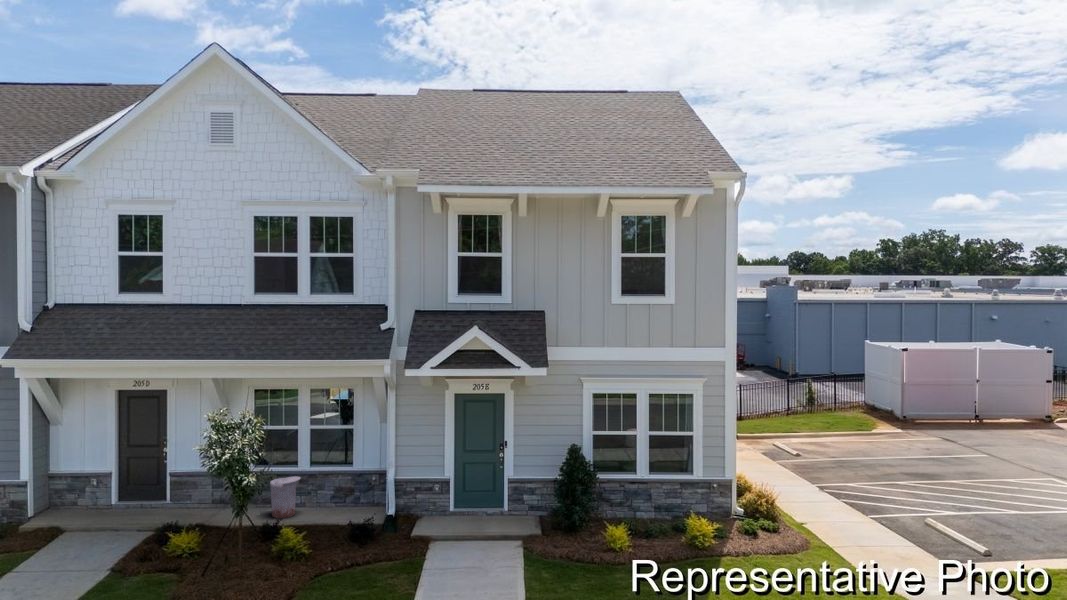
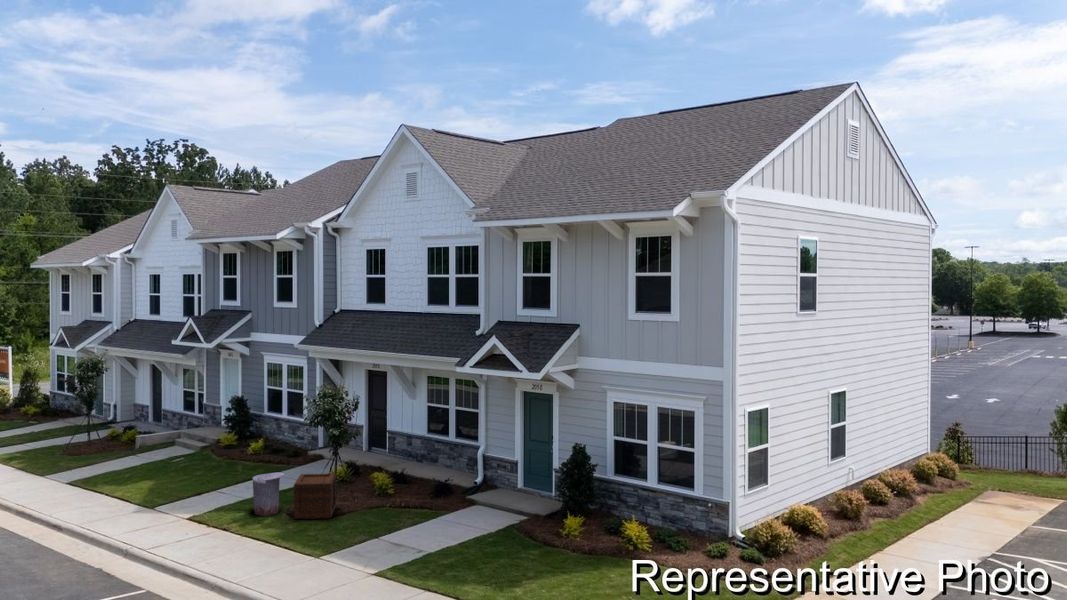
wooden crate: none [309,477,350,521] -> present [294,473,336,519]

